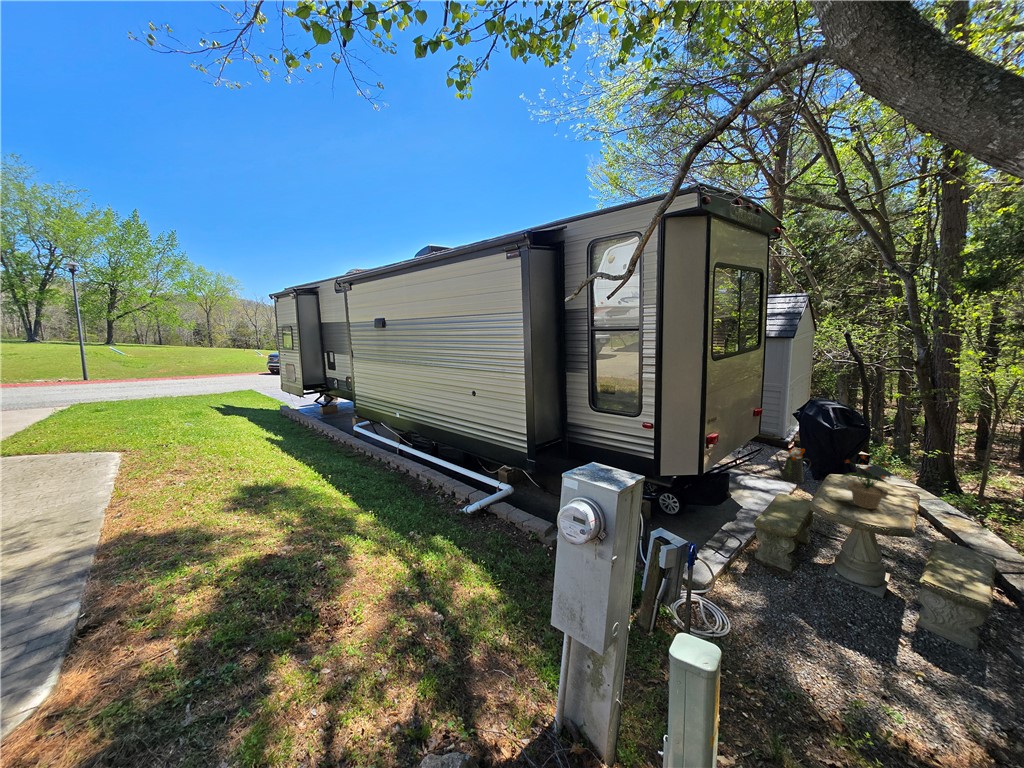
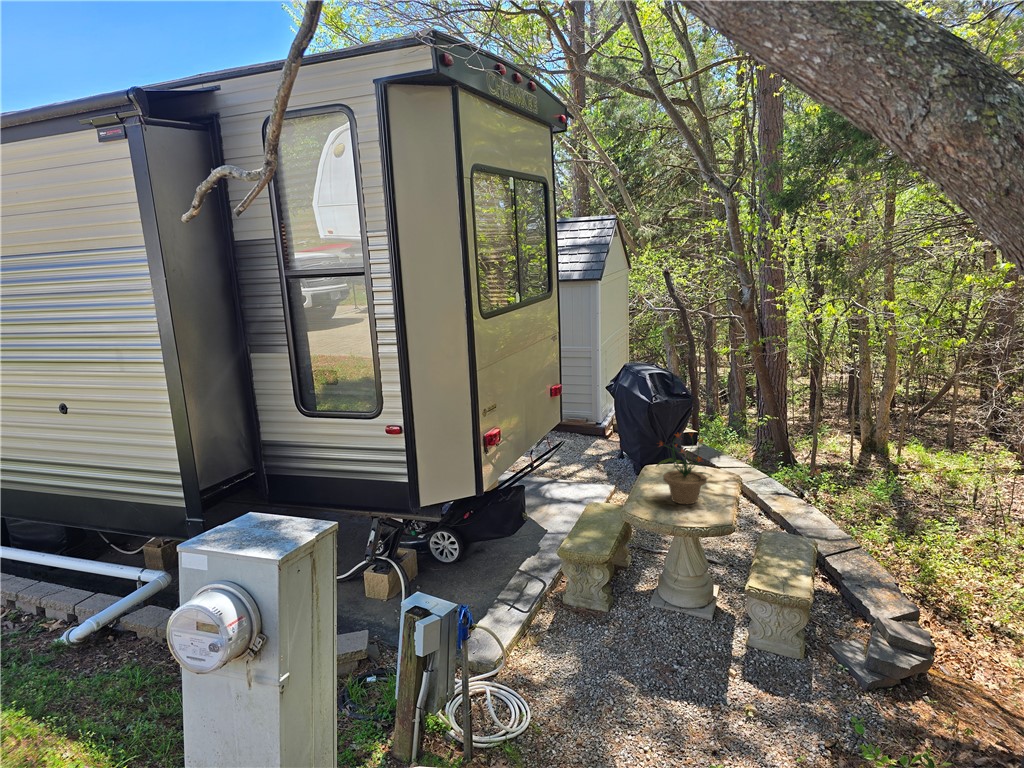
watering can: present [775,449,805,483] -> none [590,432,632,483]

